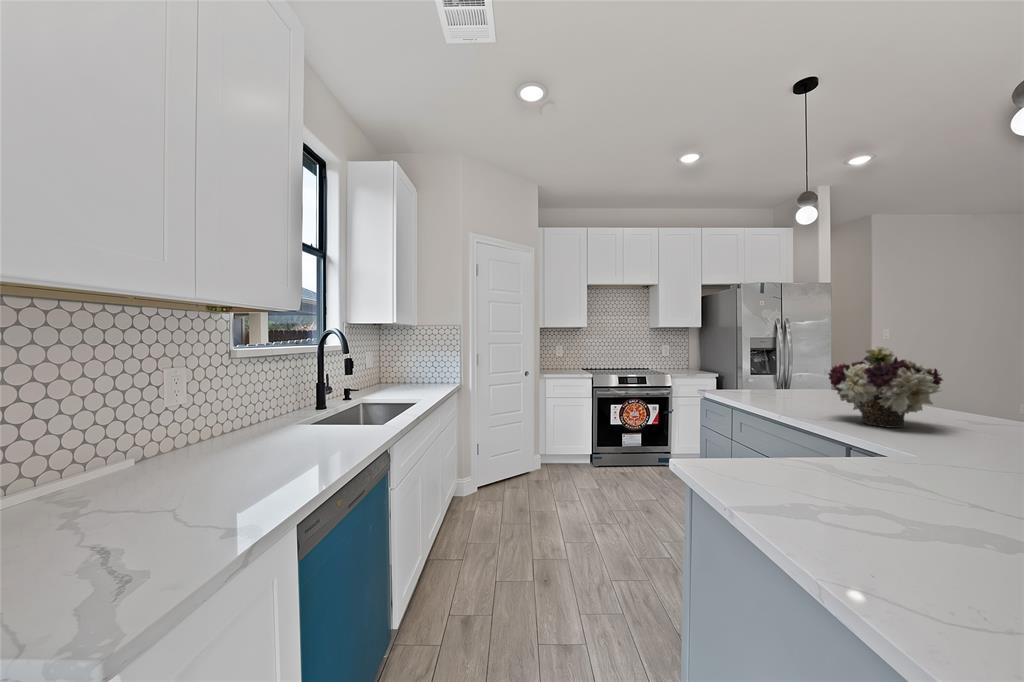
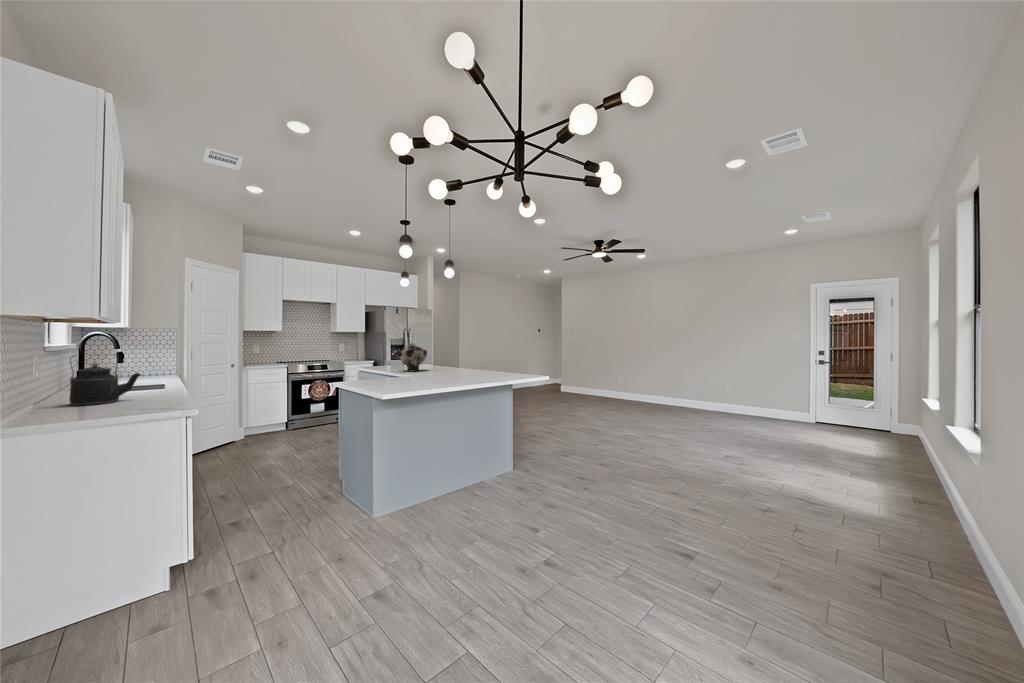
kettle: none [106,370,250,496] -> present [69,356,141,406]

